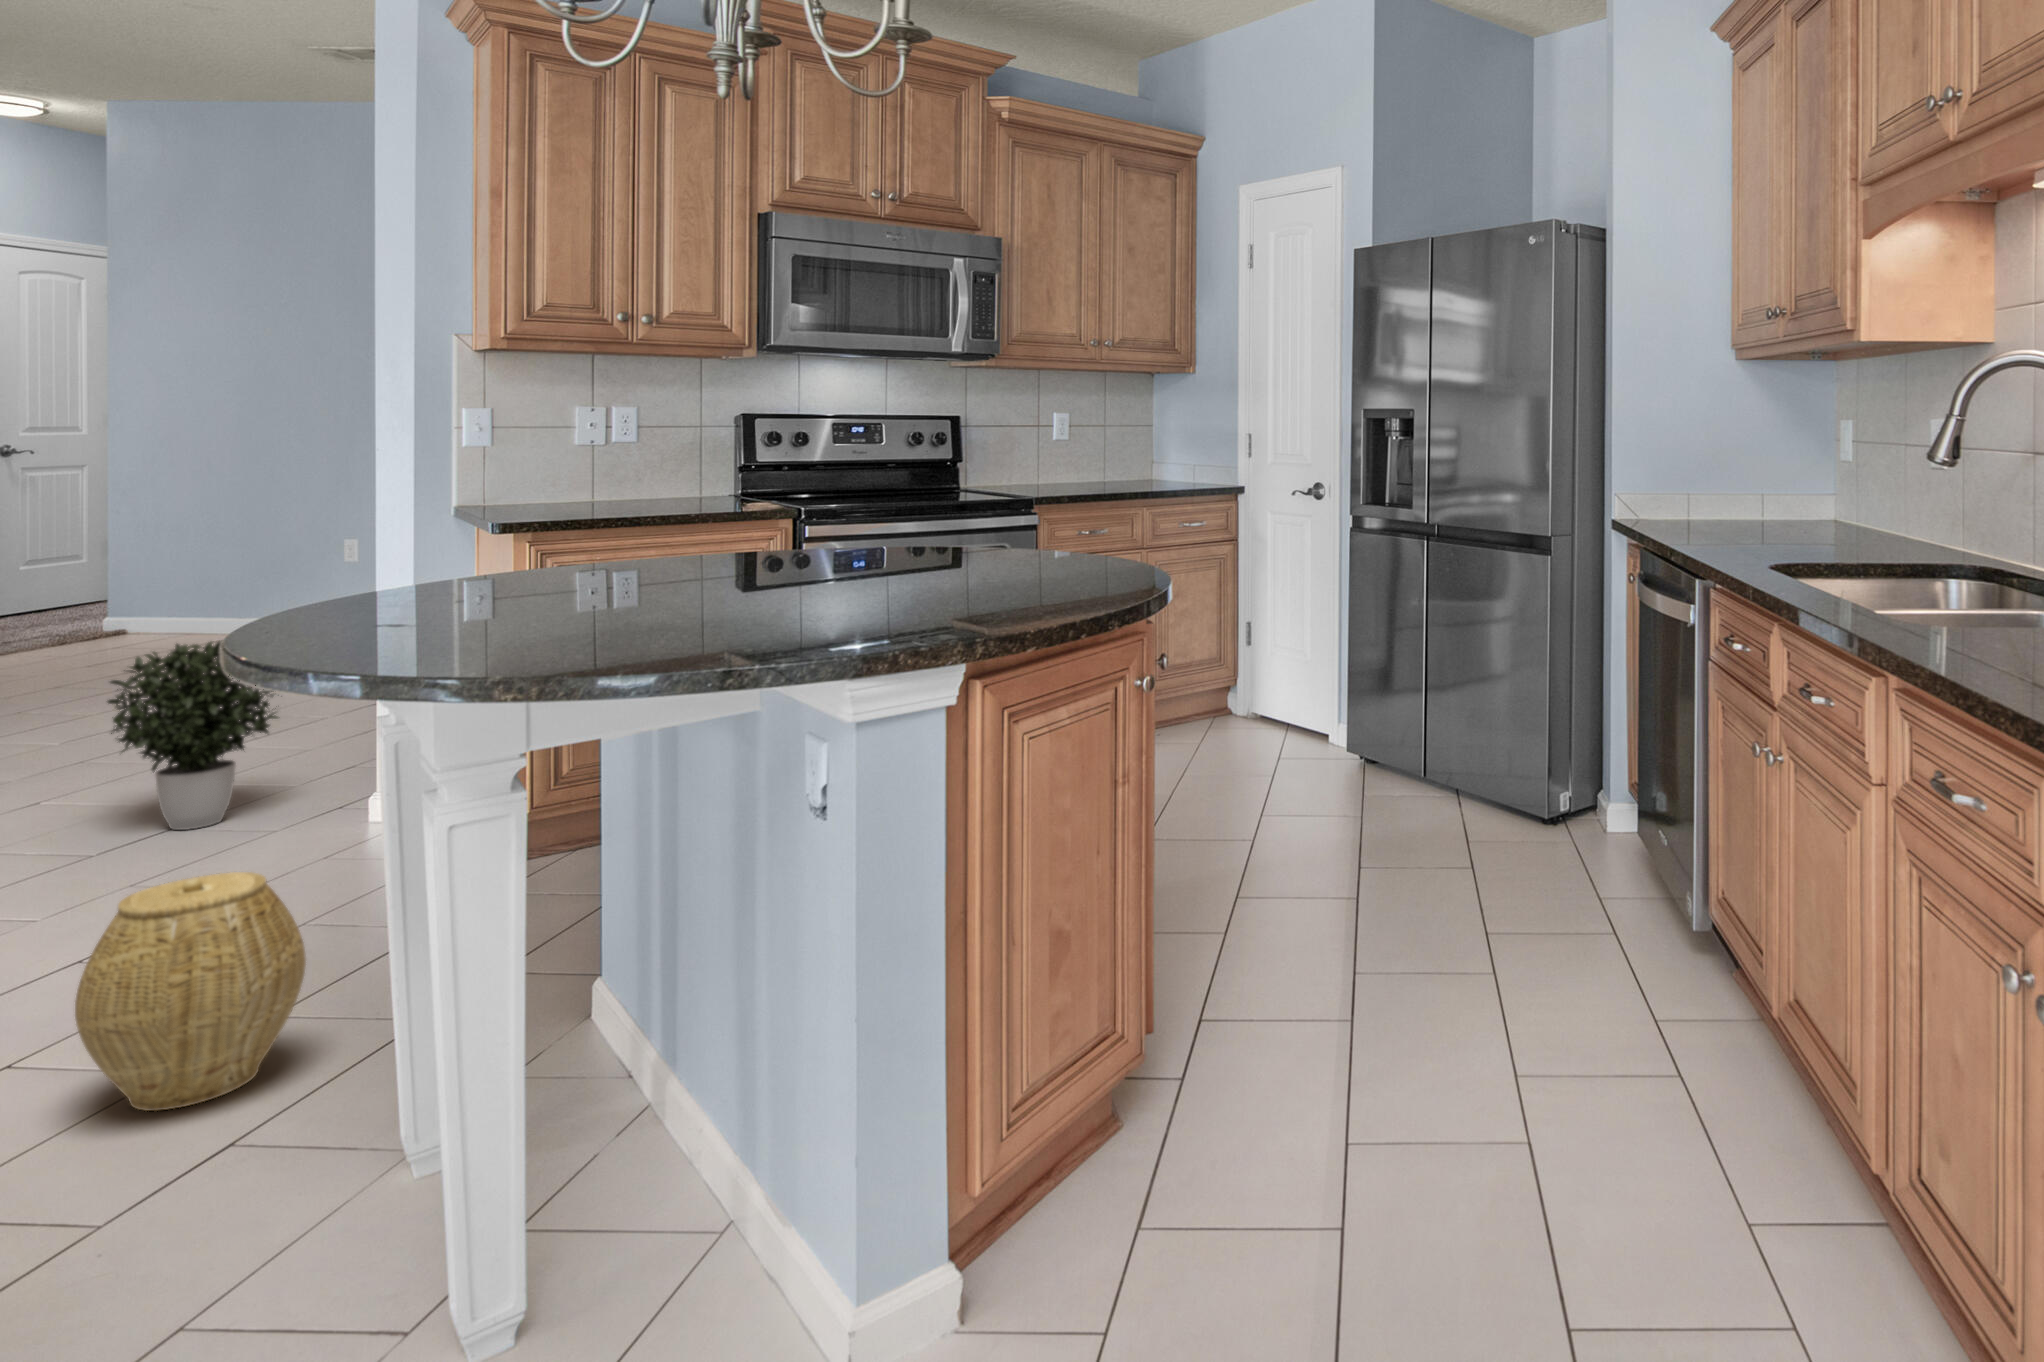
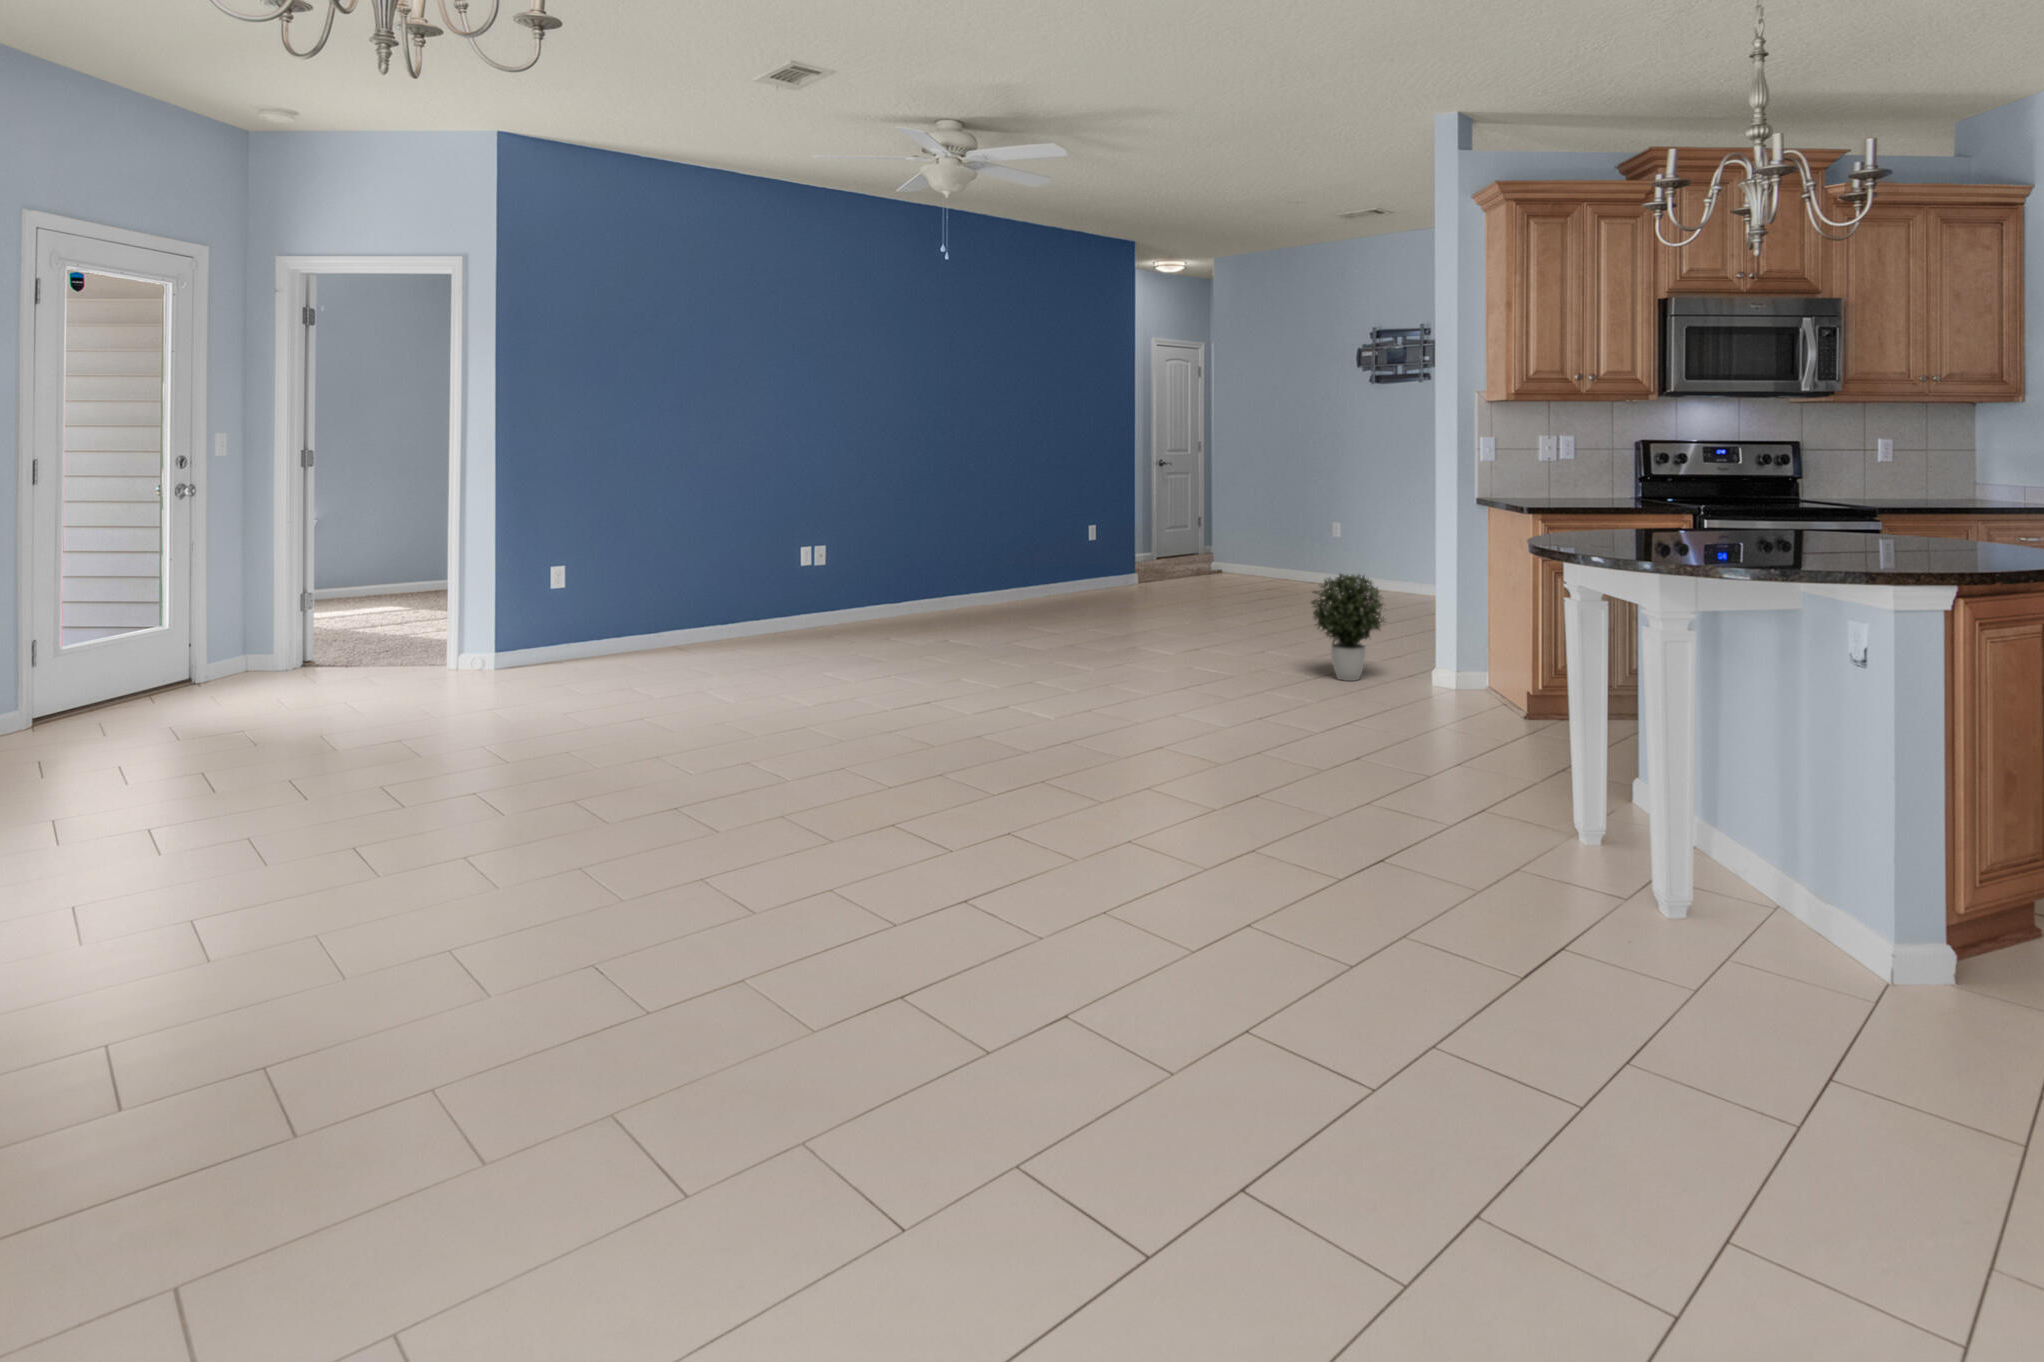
woven basket: present [75,872,306,1111] -> none [1409,683,1499,797]

